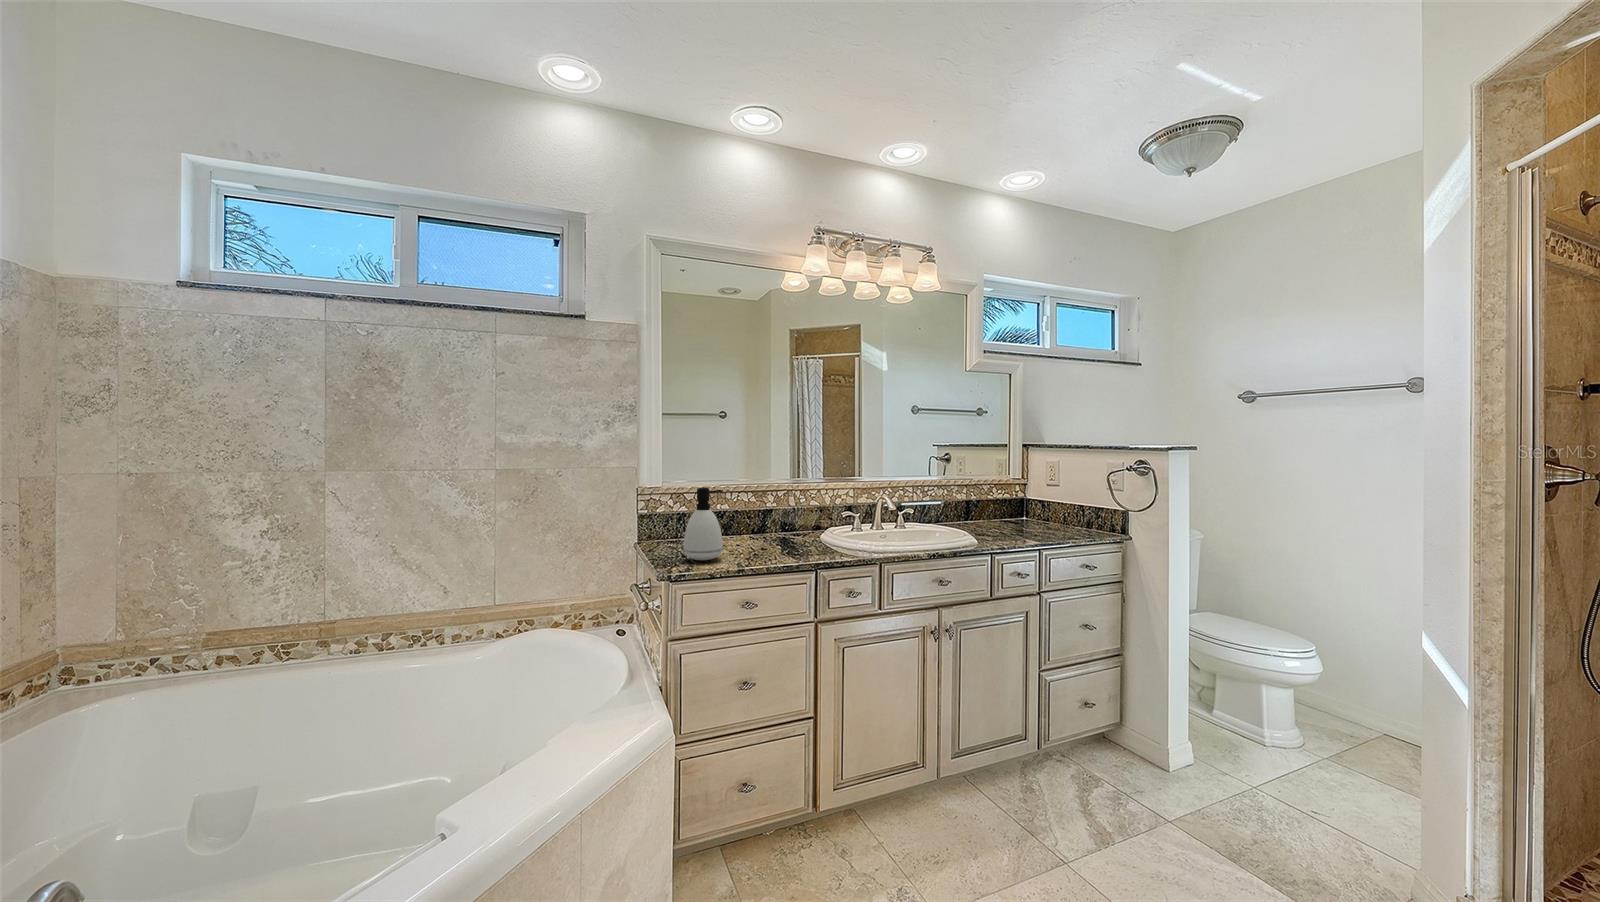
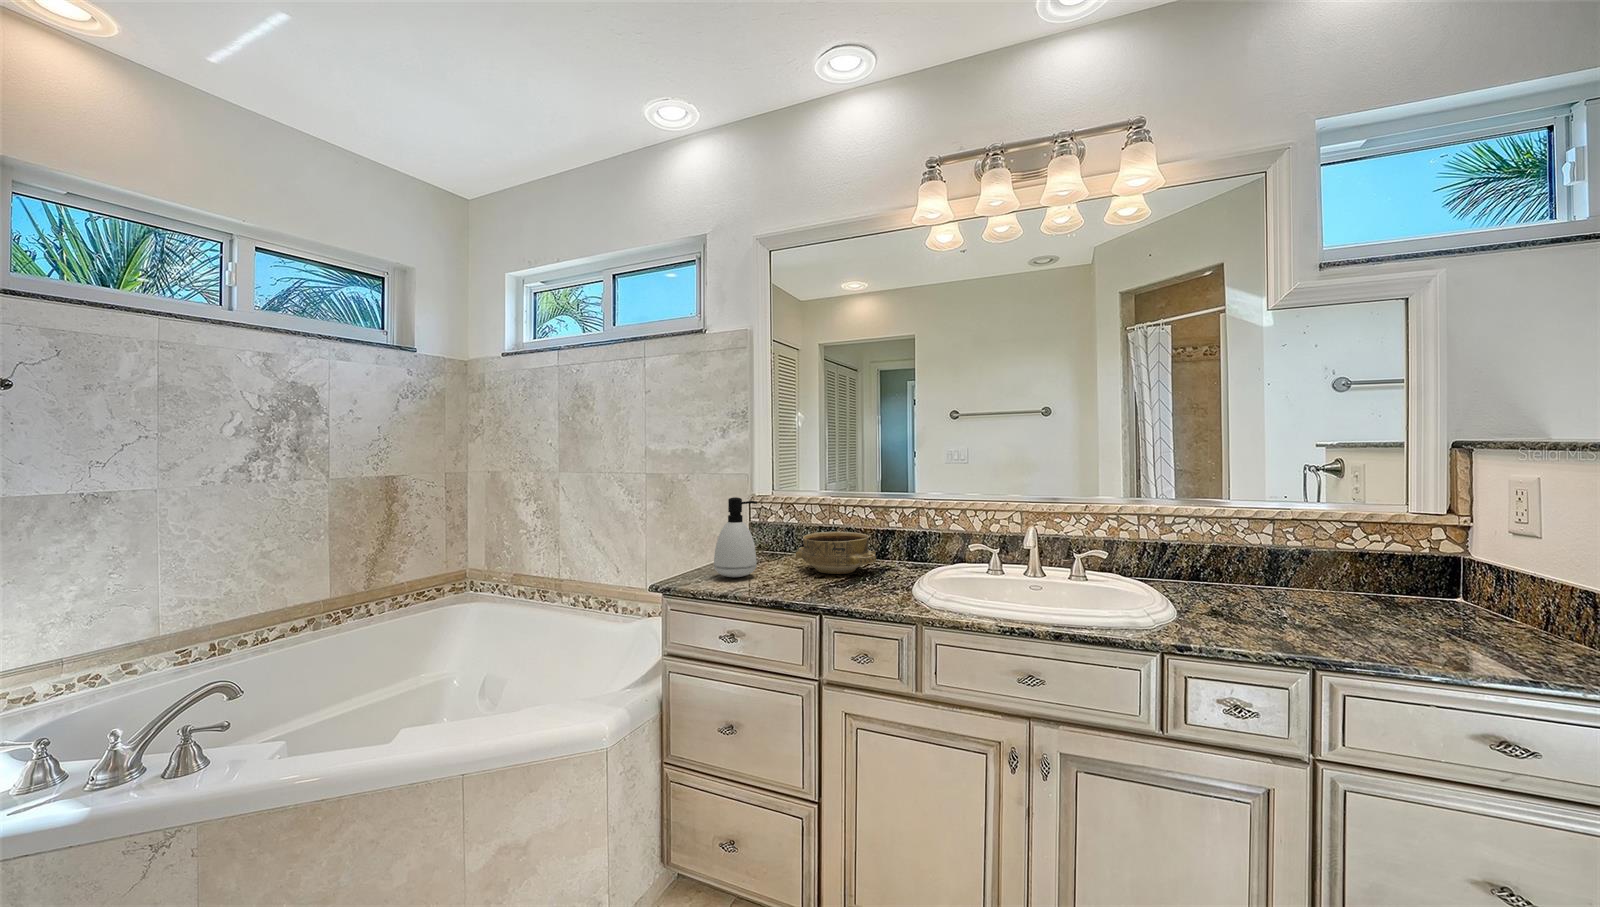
ceramic bowl: none [721,513,792,547] -> present [796,532,876,574]

